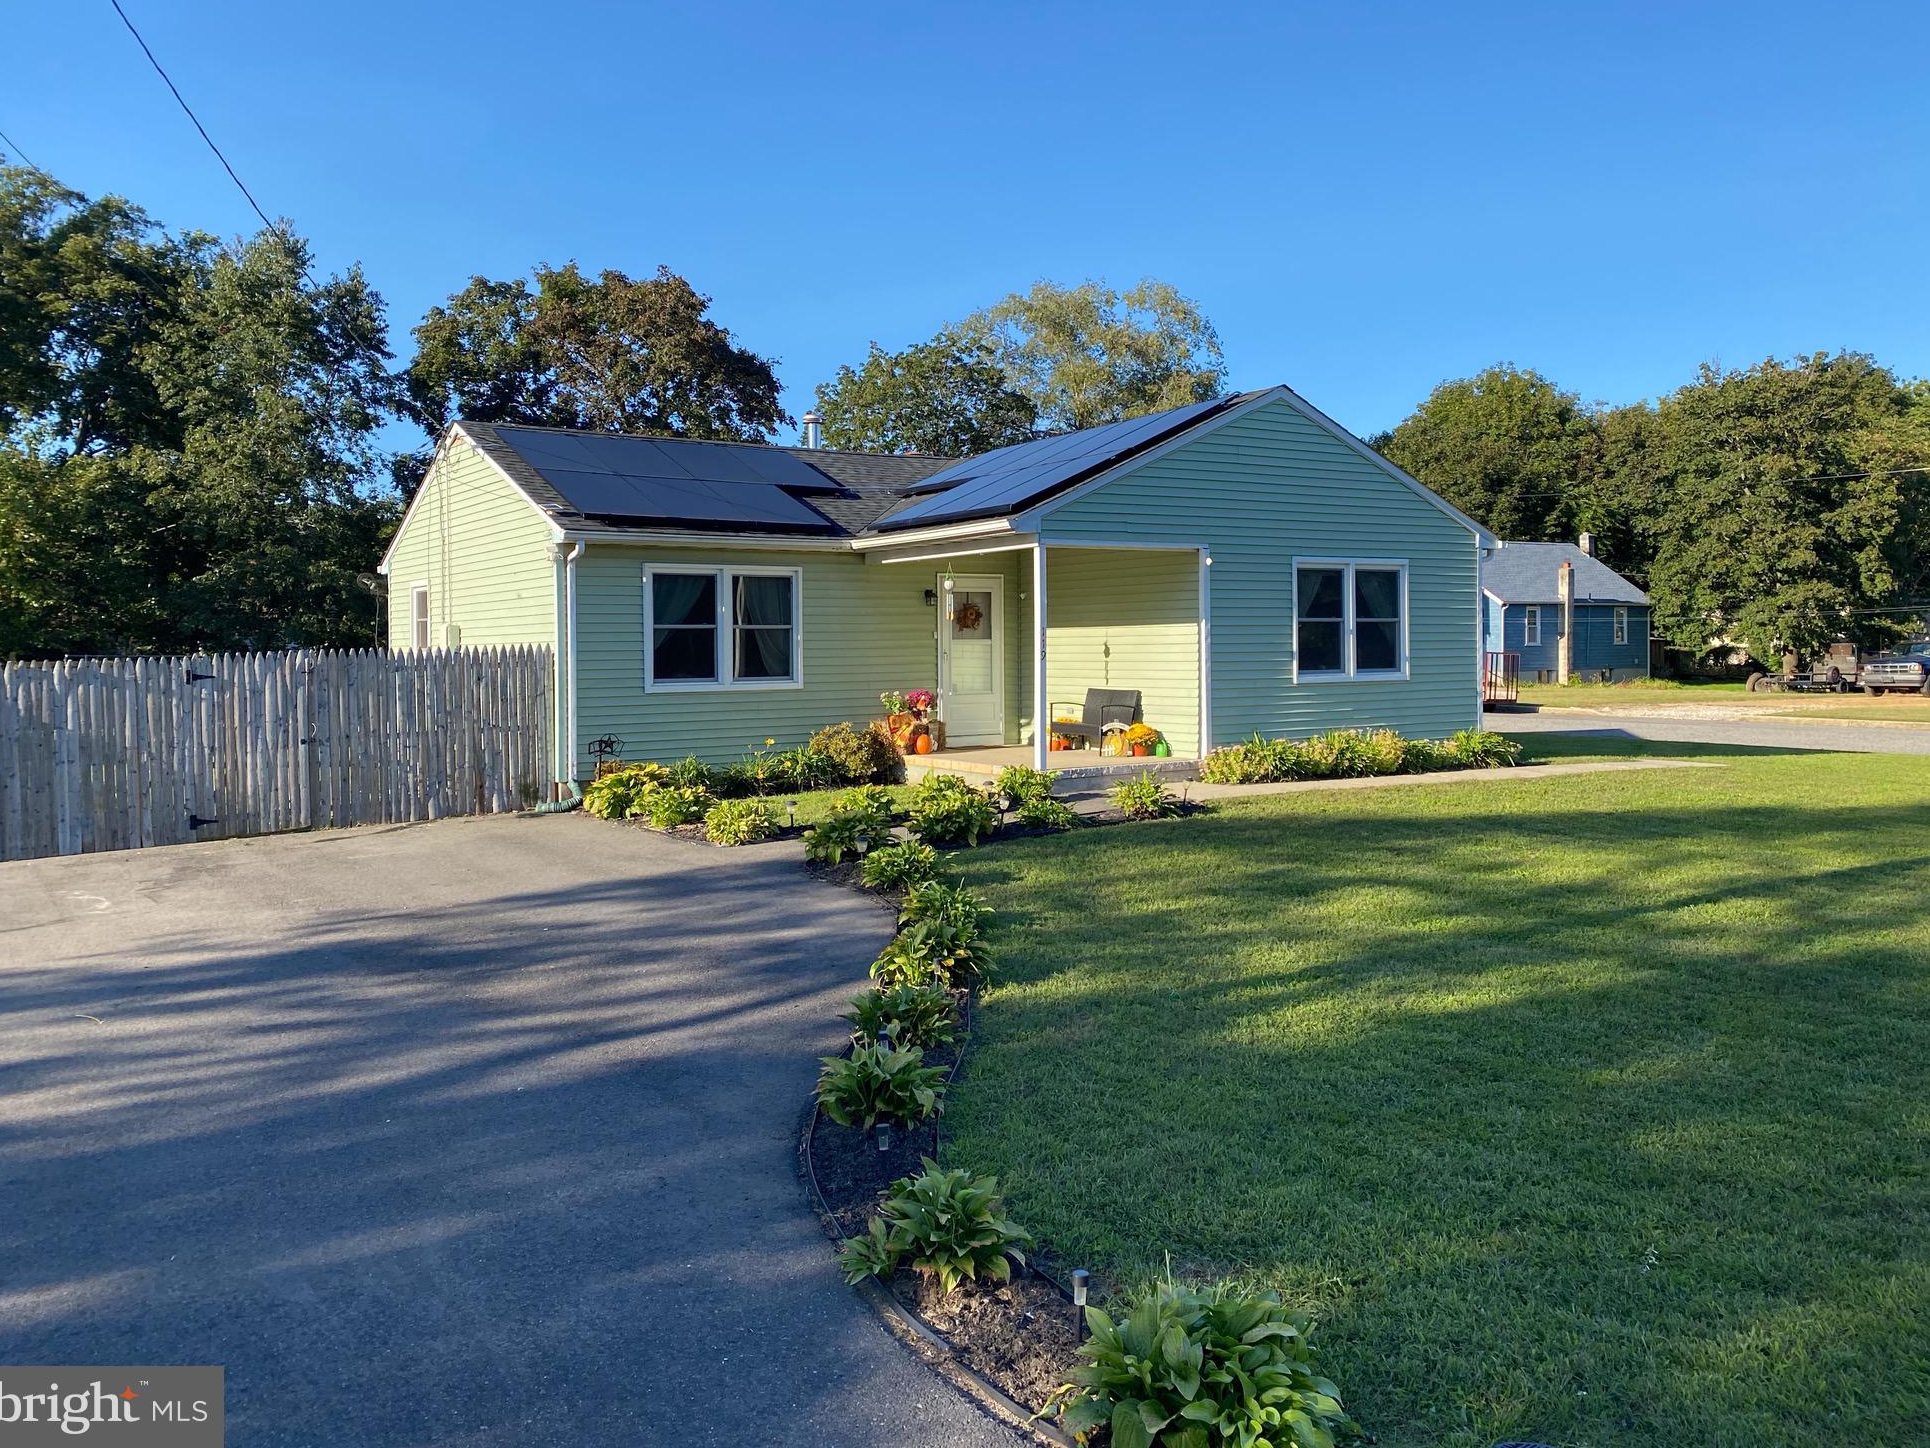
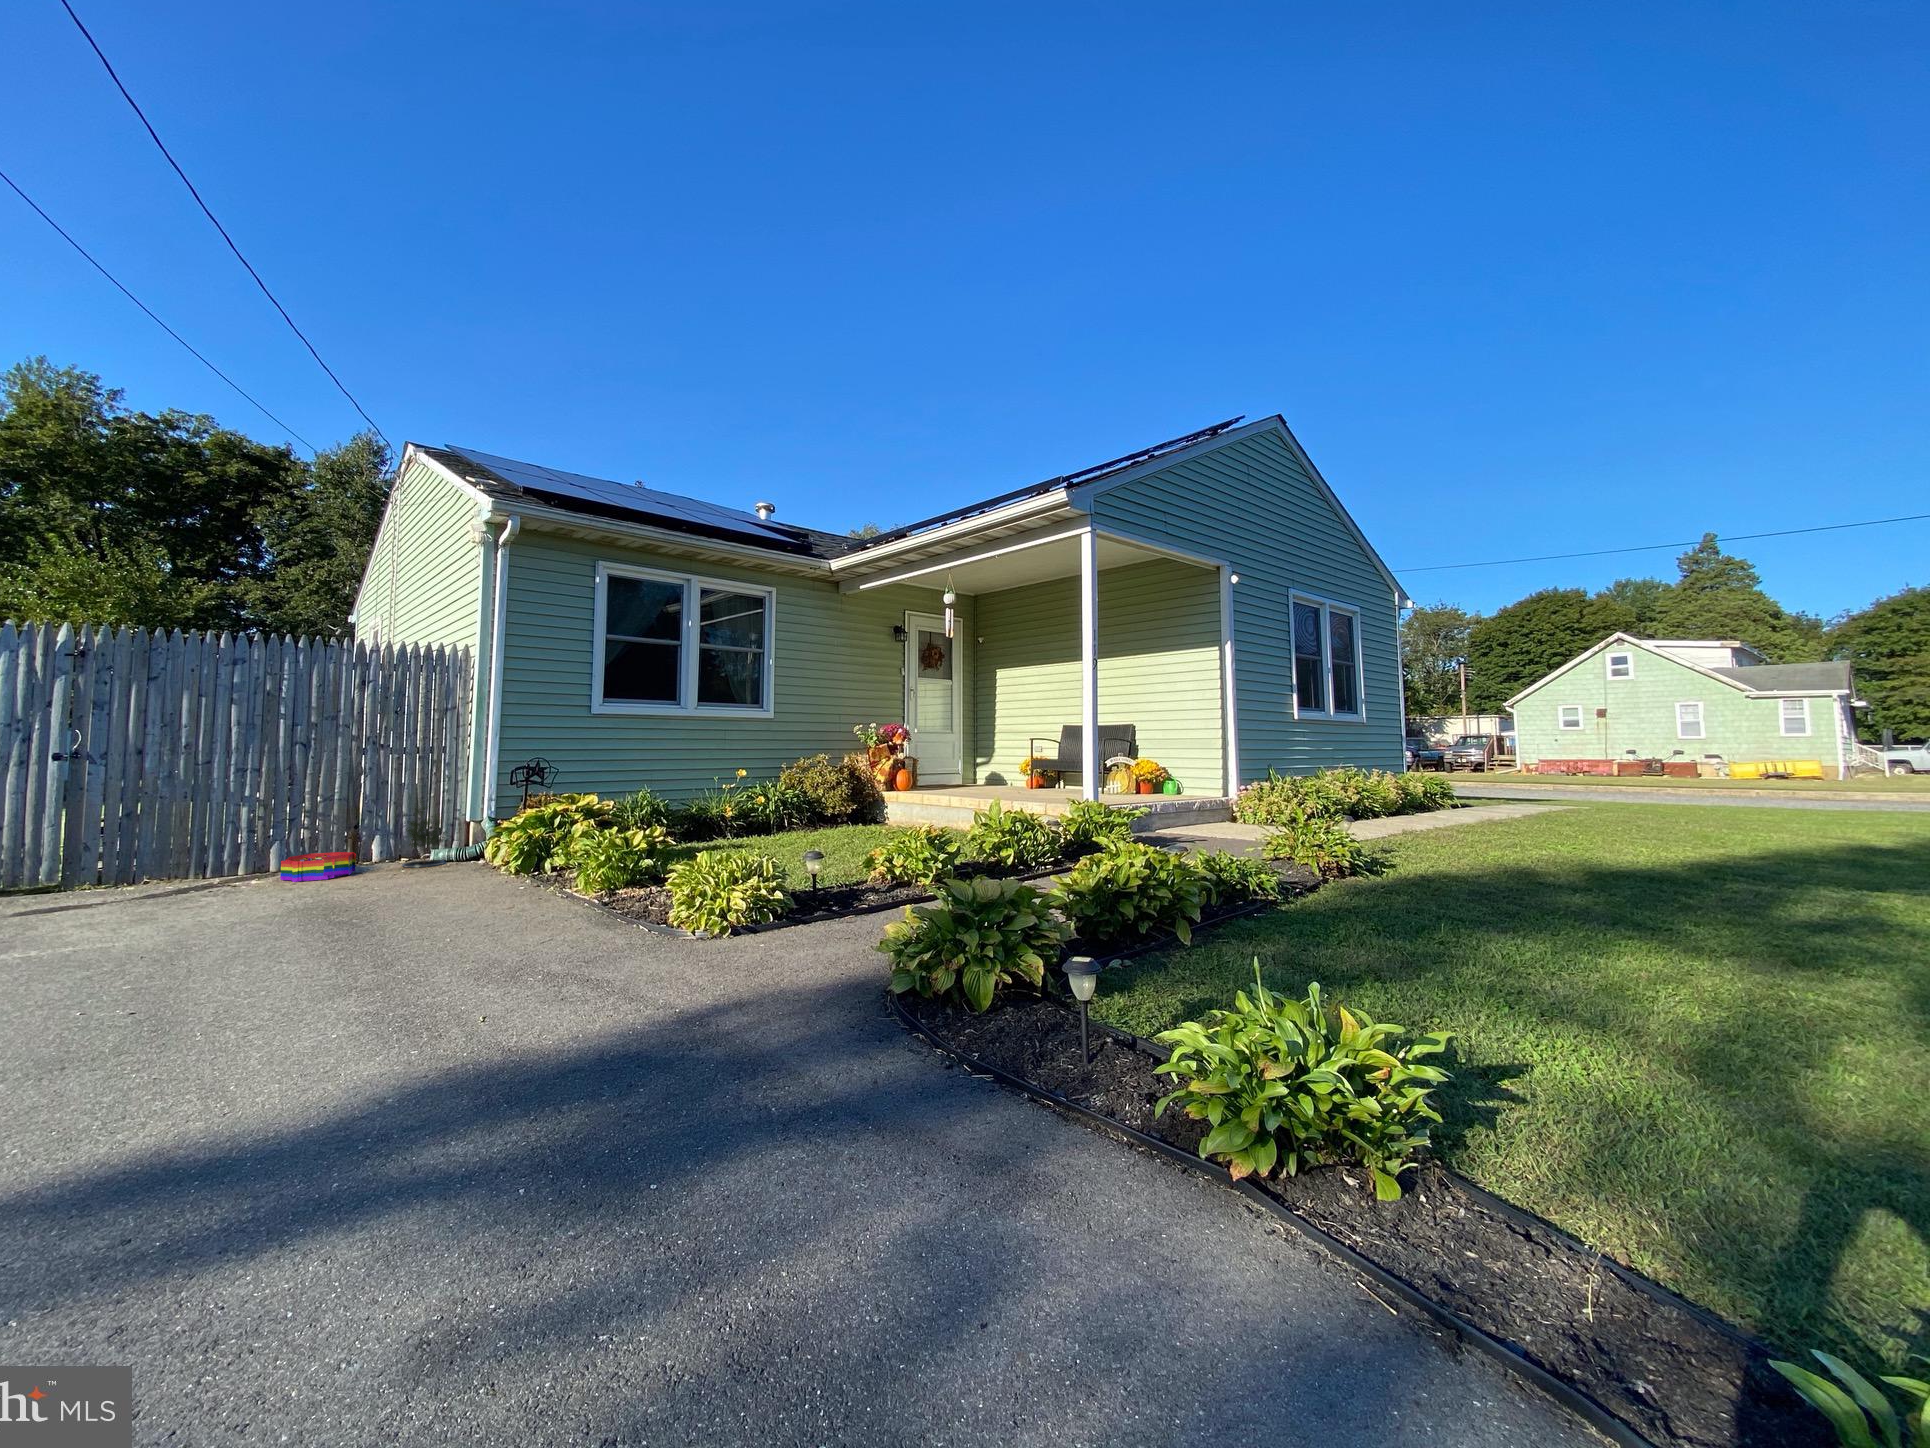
storage bin: none [441,806,487,826] -> present [280,852,356,882]

